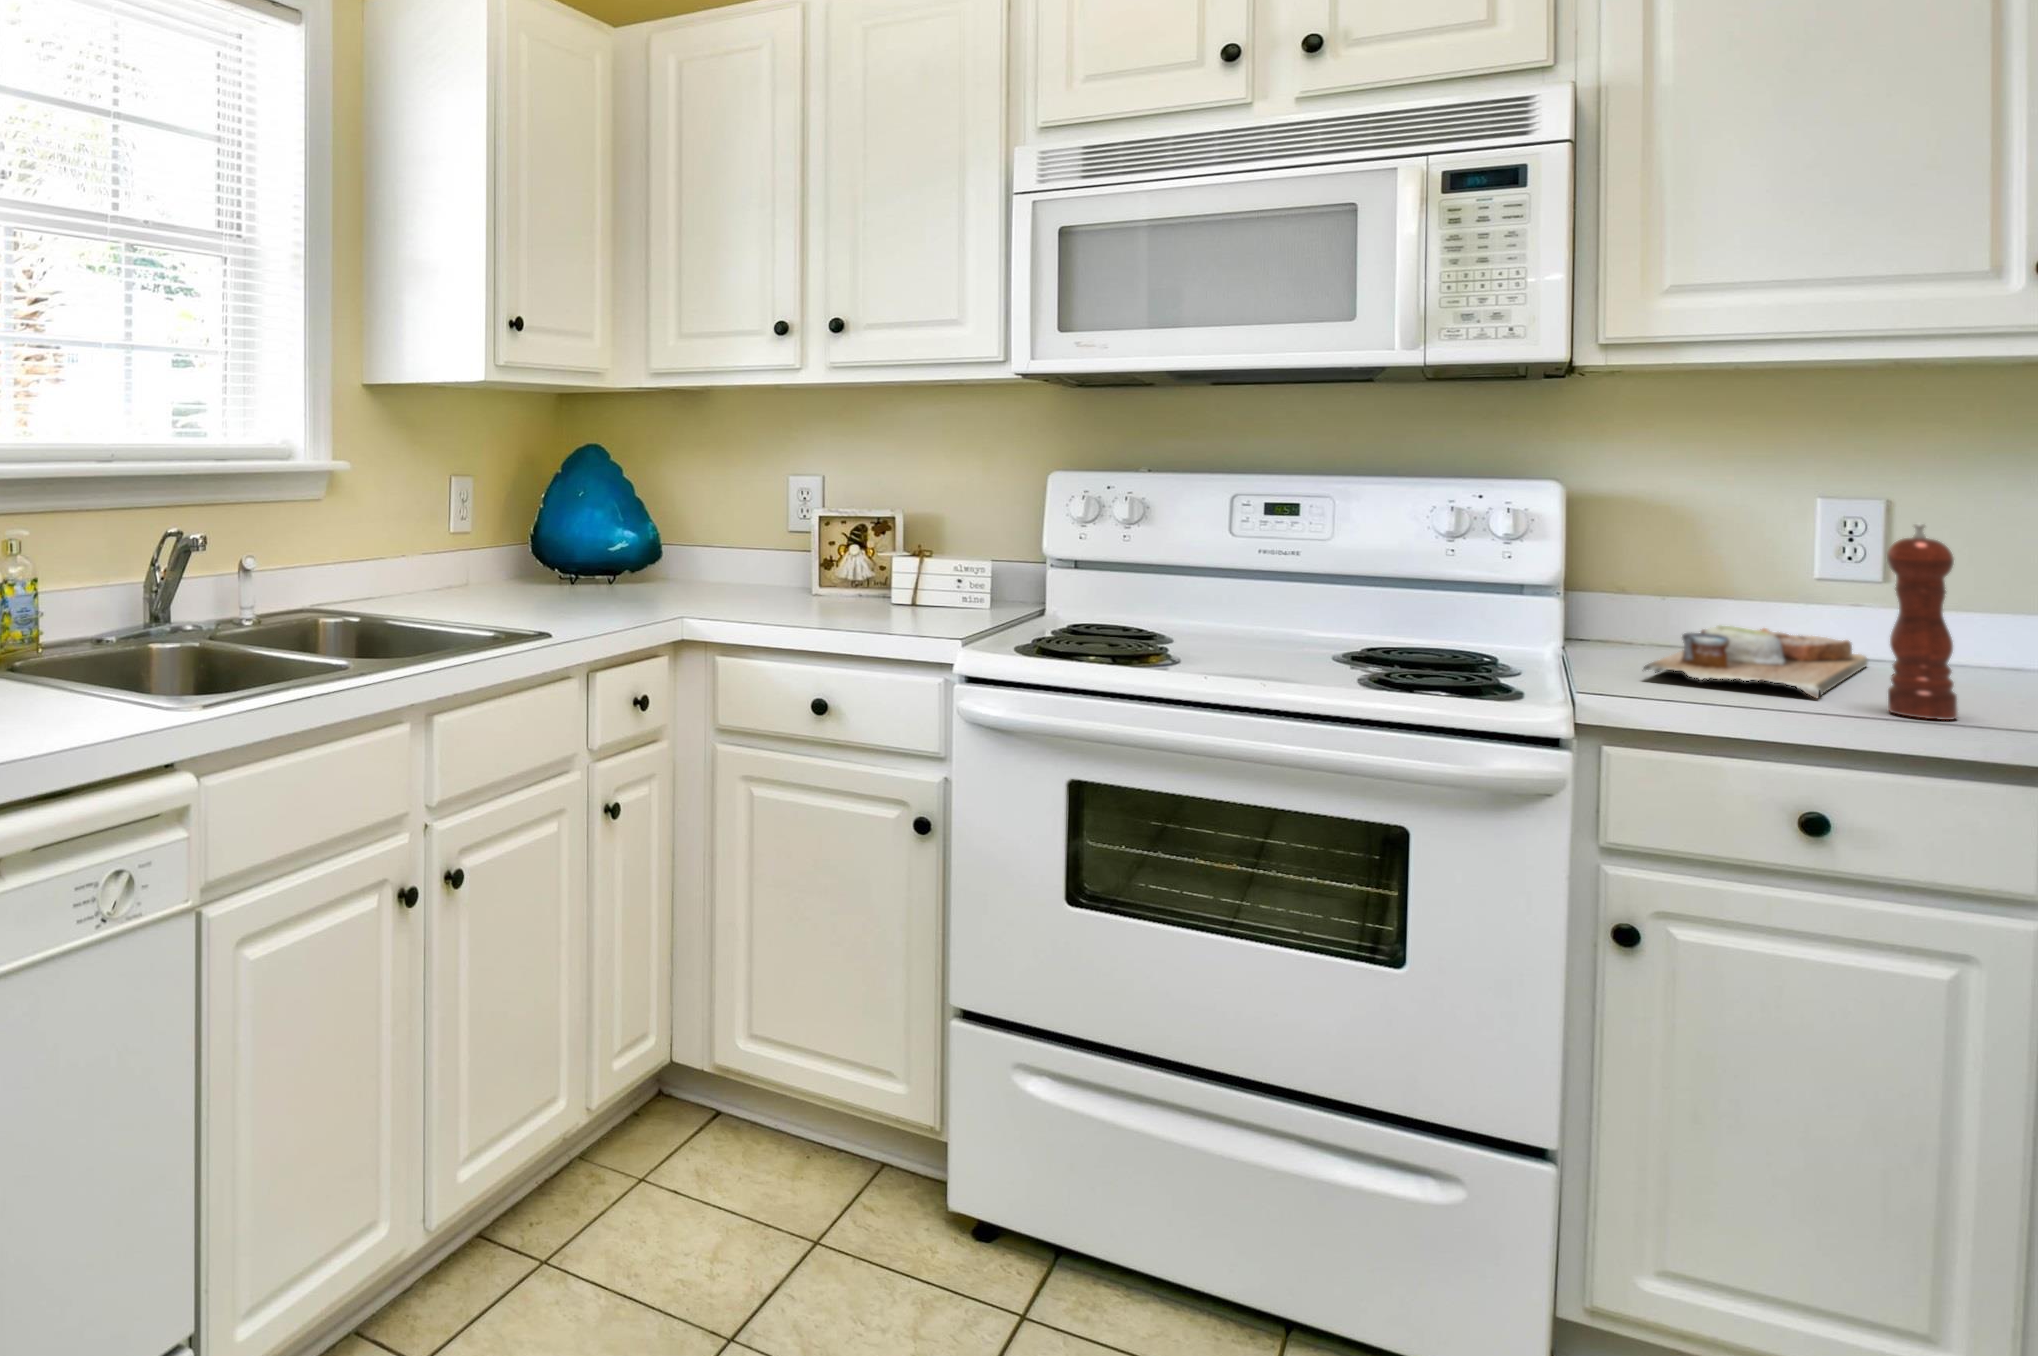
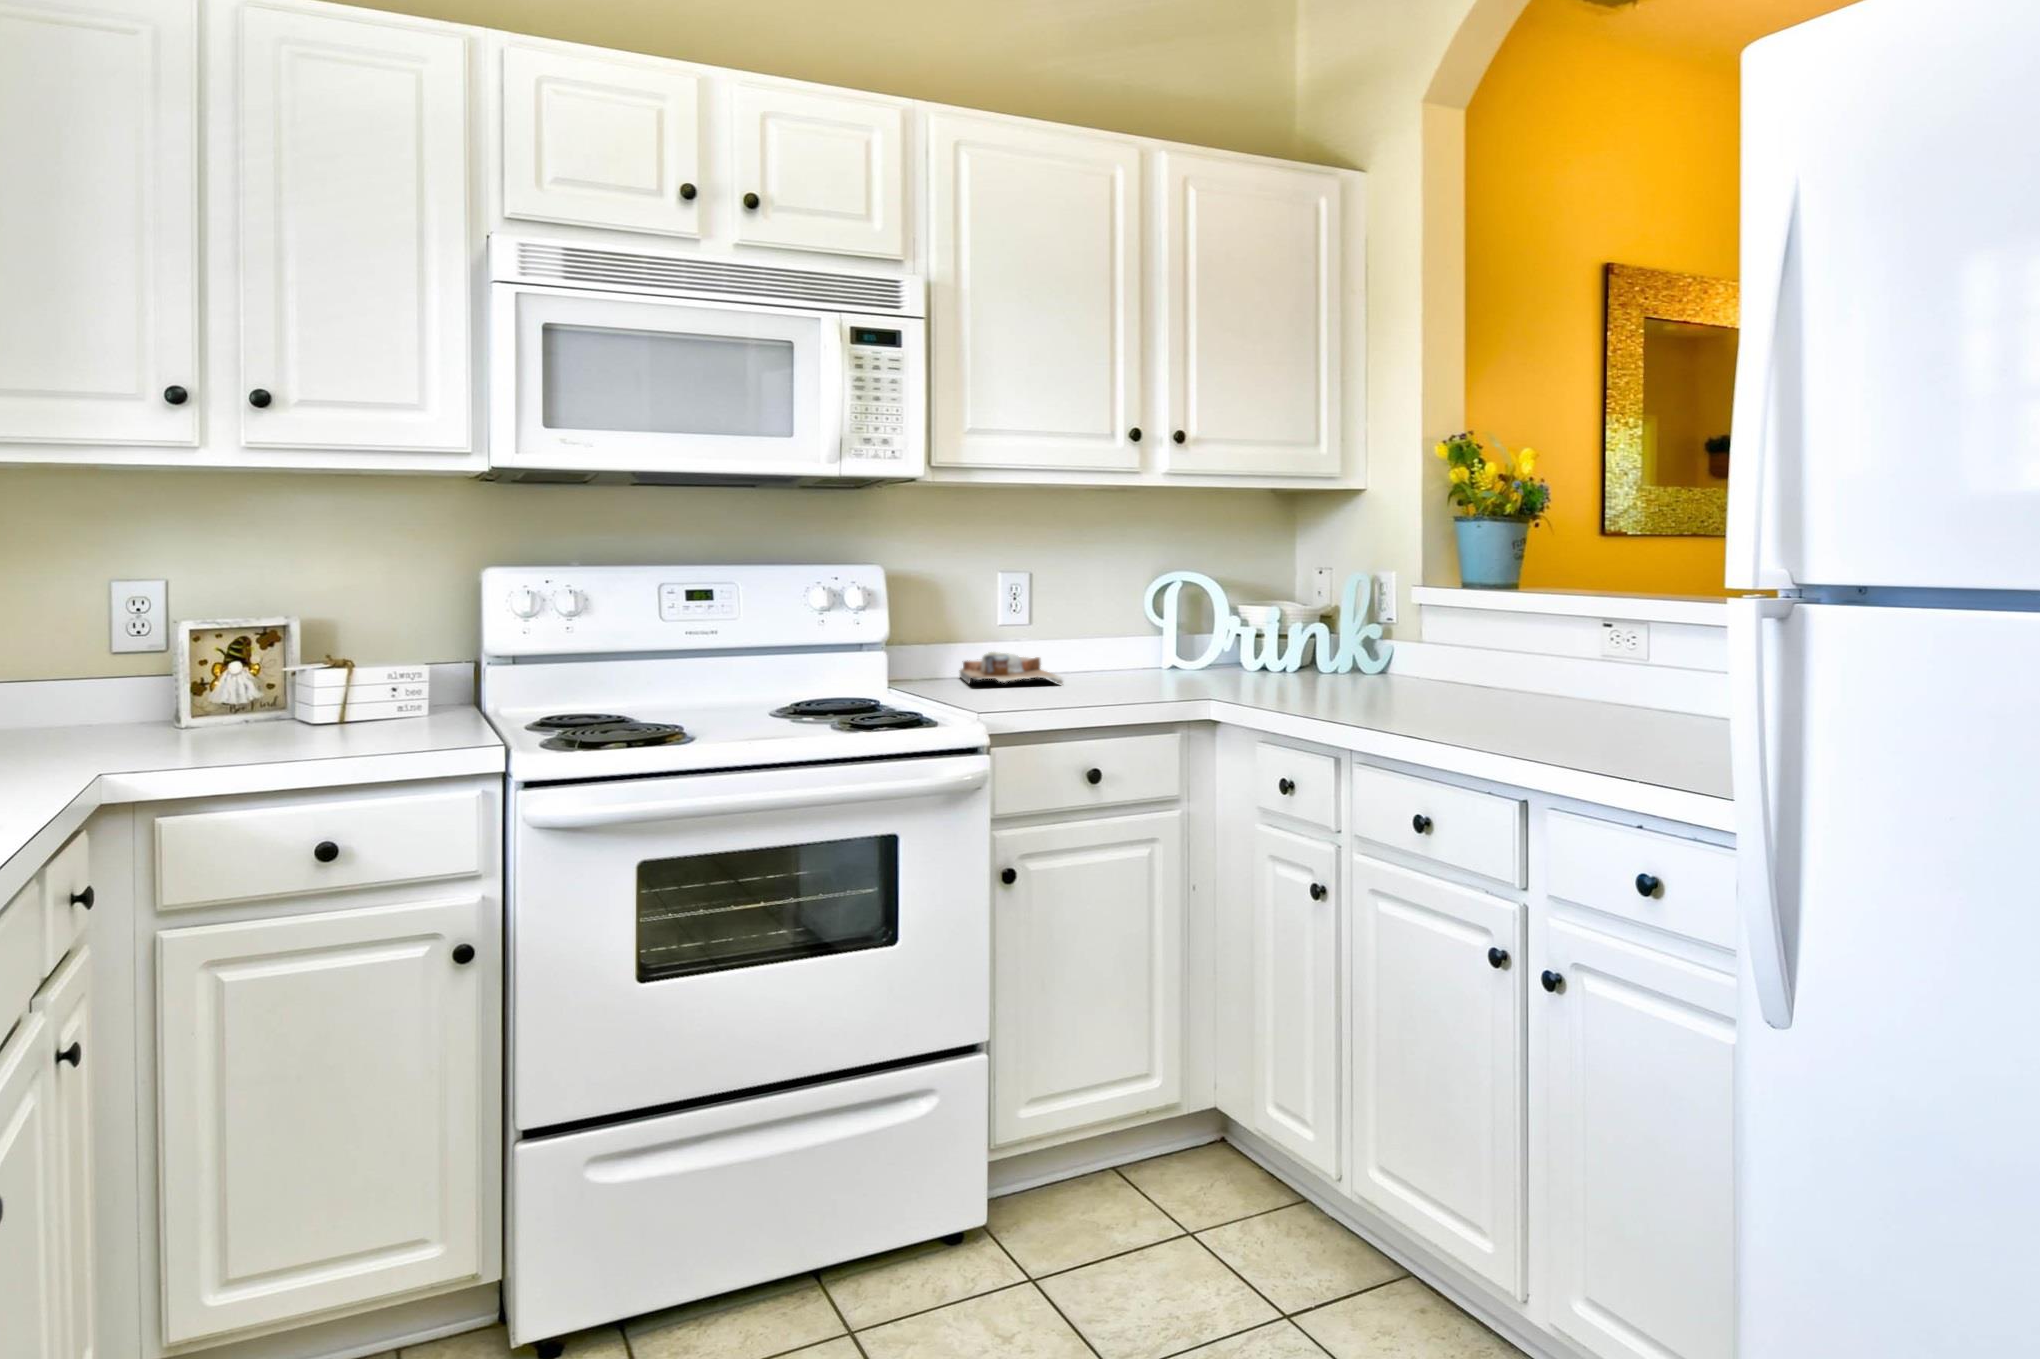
pepper mill: present [1887,524,1958,720] -> none [1099,571,1129,685]

